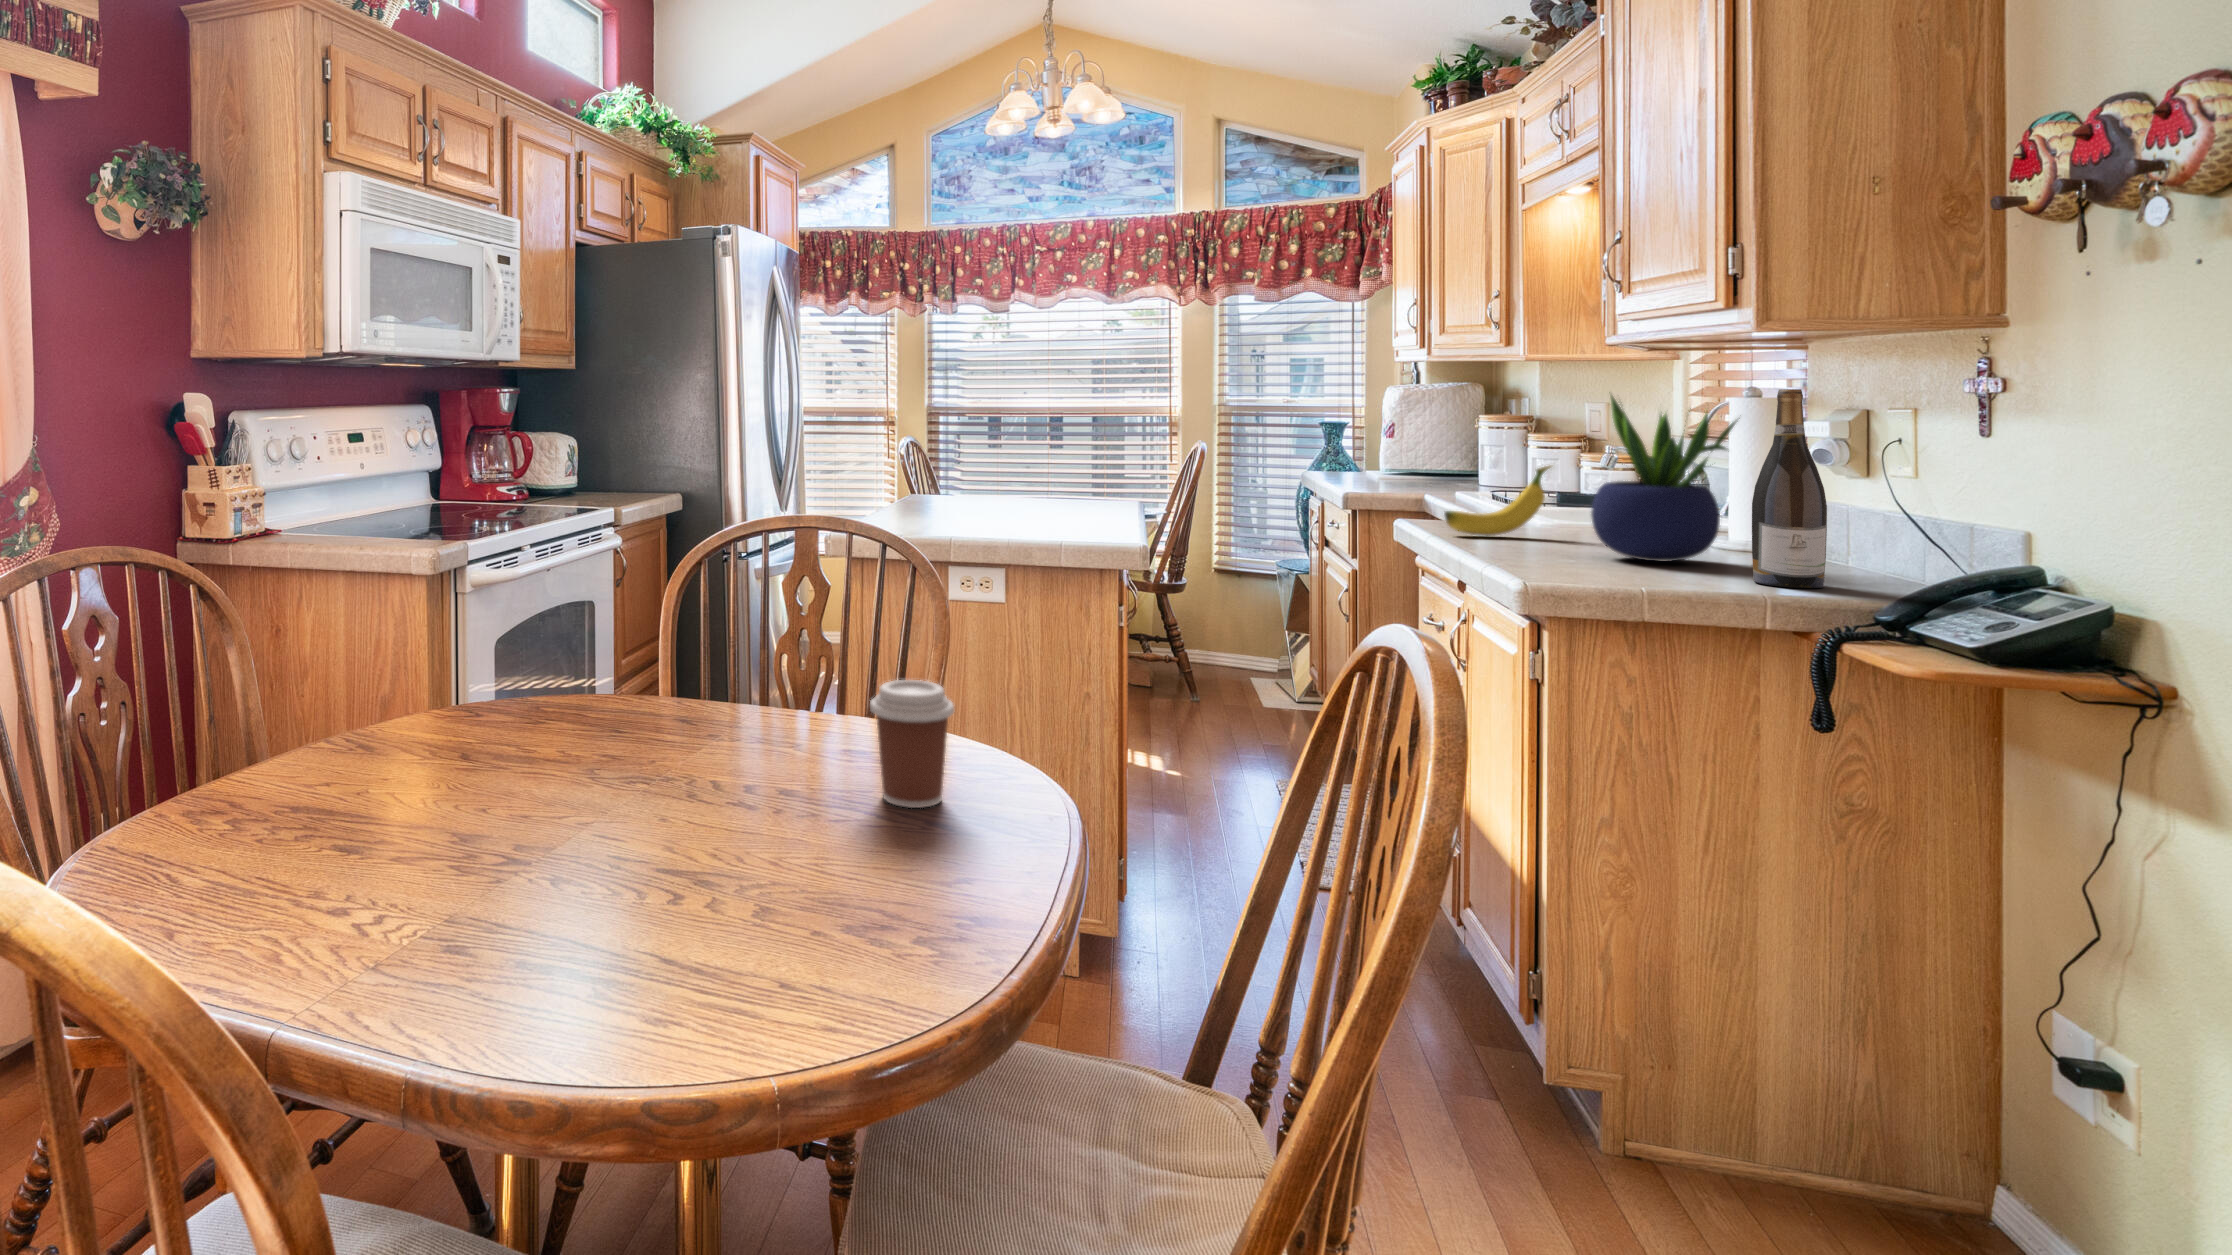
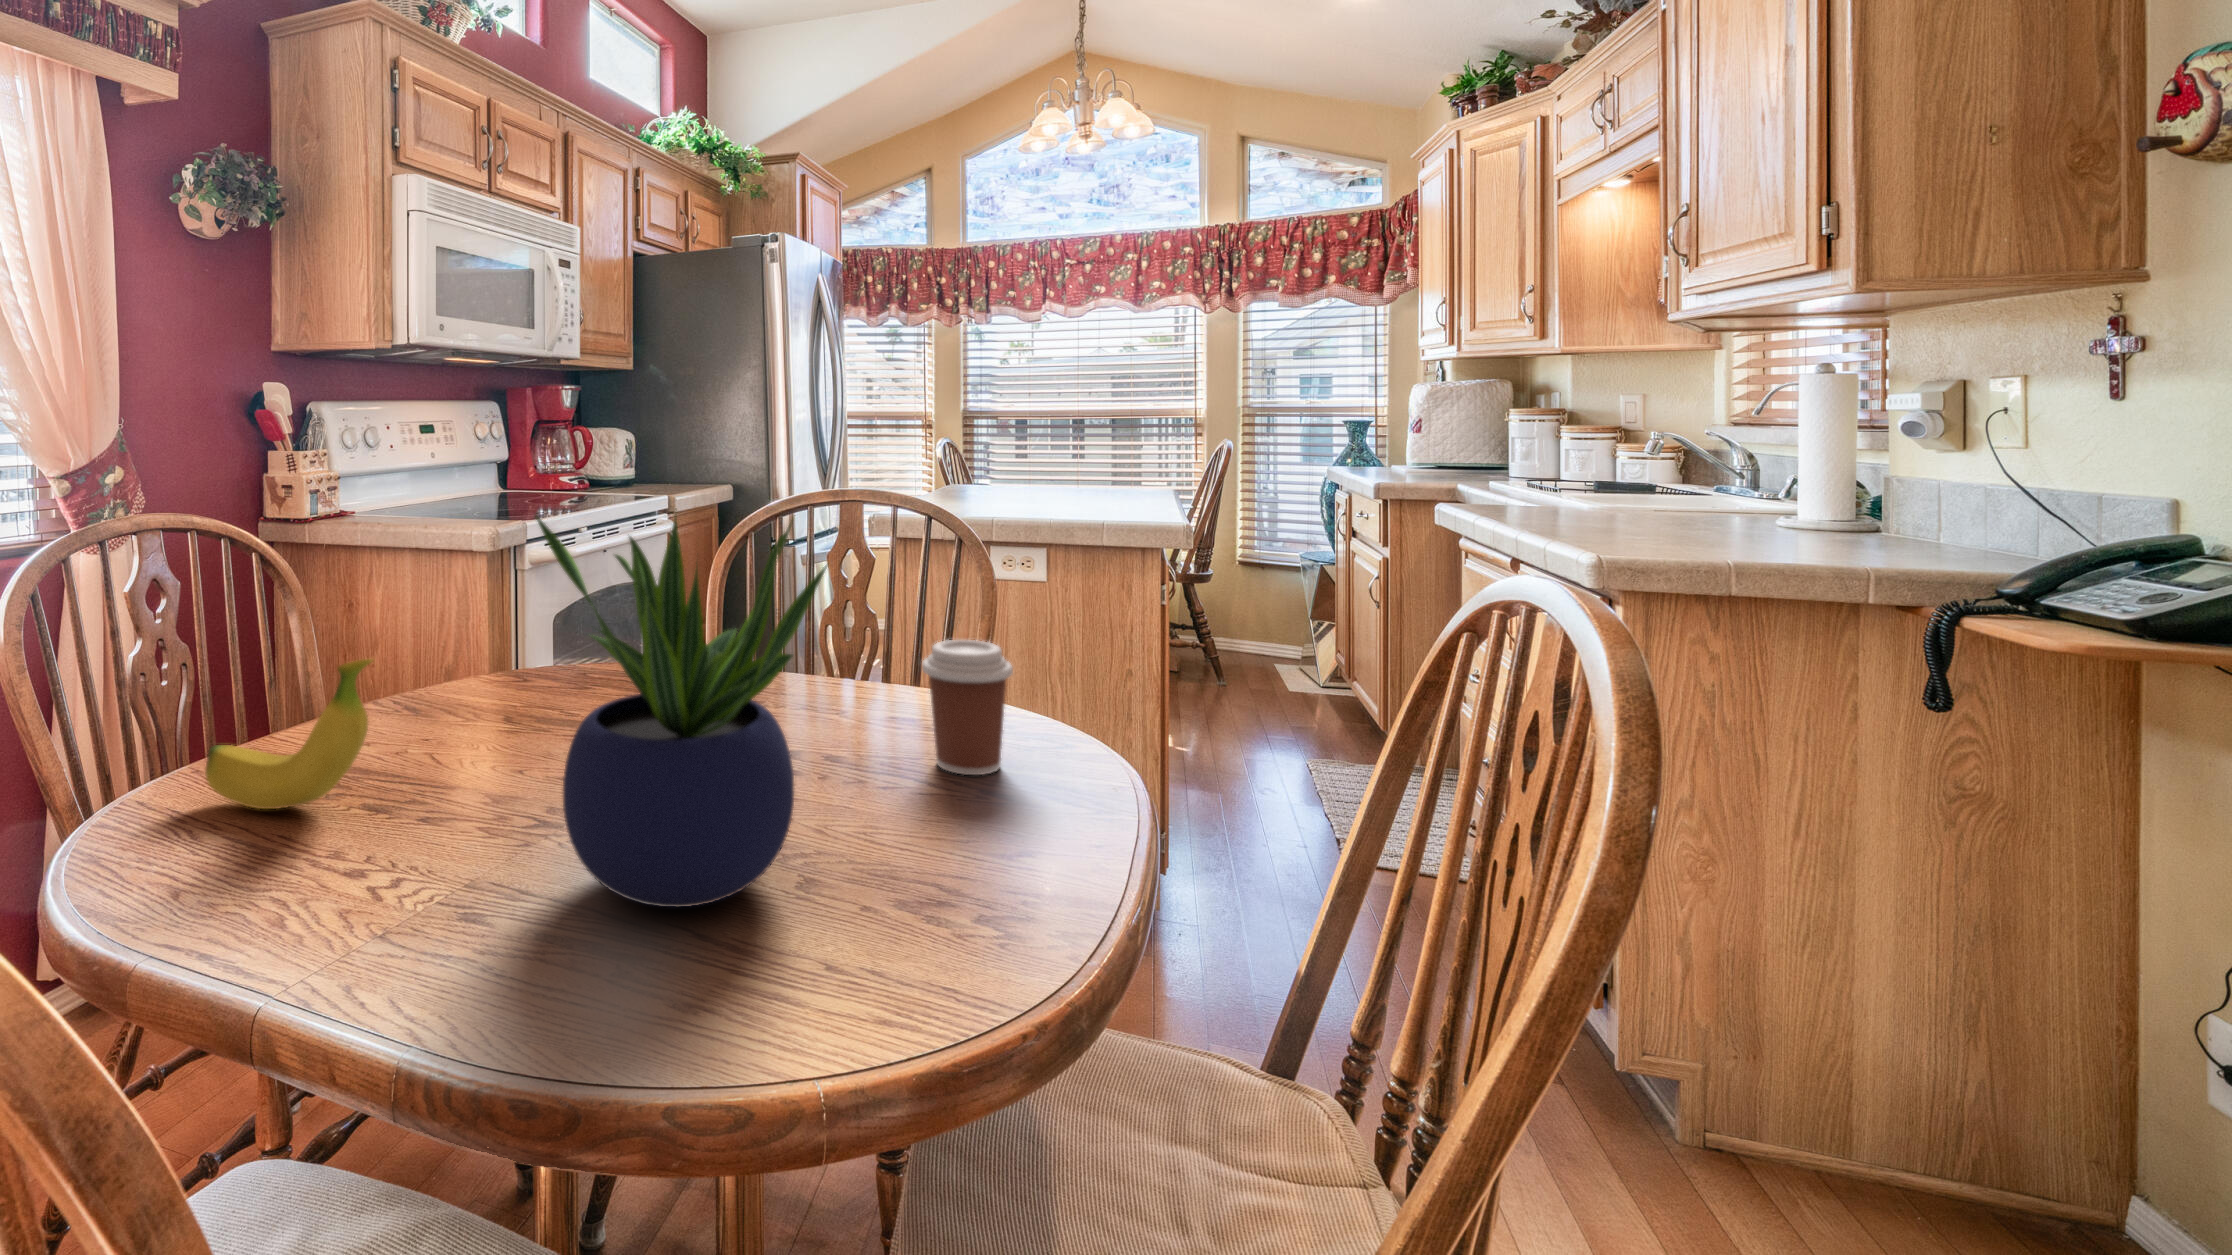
wine bottle: present [1752,389,1827,588] -> none [1847,349,1934,557]
potted plant: present [1591,392,1740,562] -> present [536,516,827,907]
banana: present [1444,466,1551,536] -> present [205,659,372,809]

